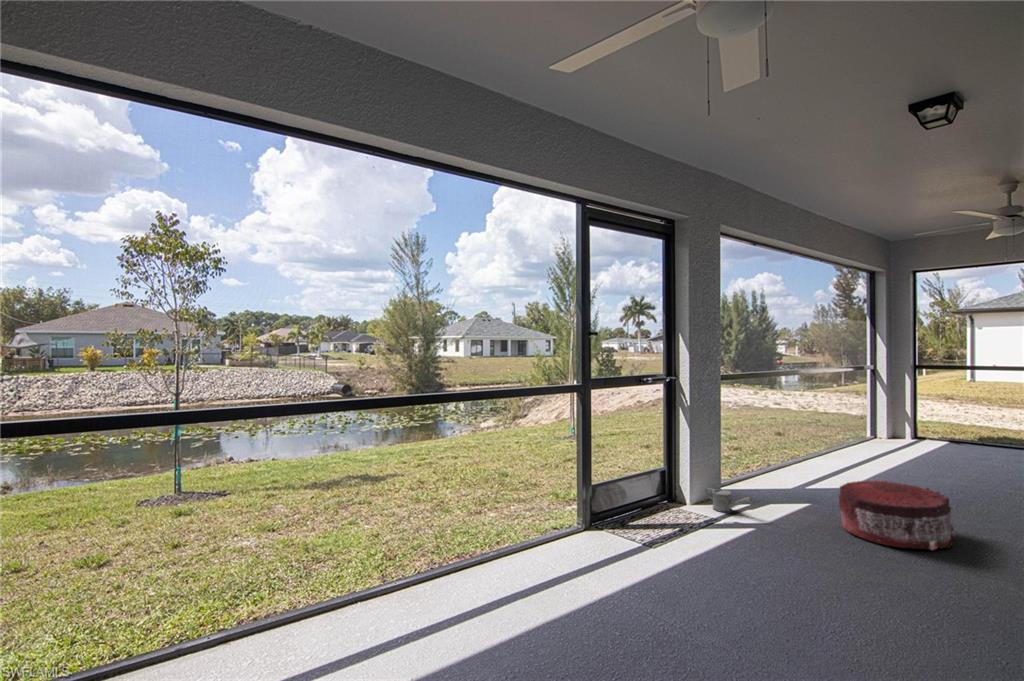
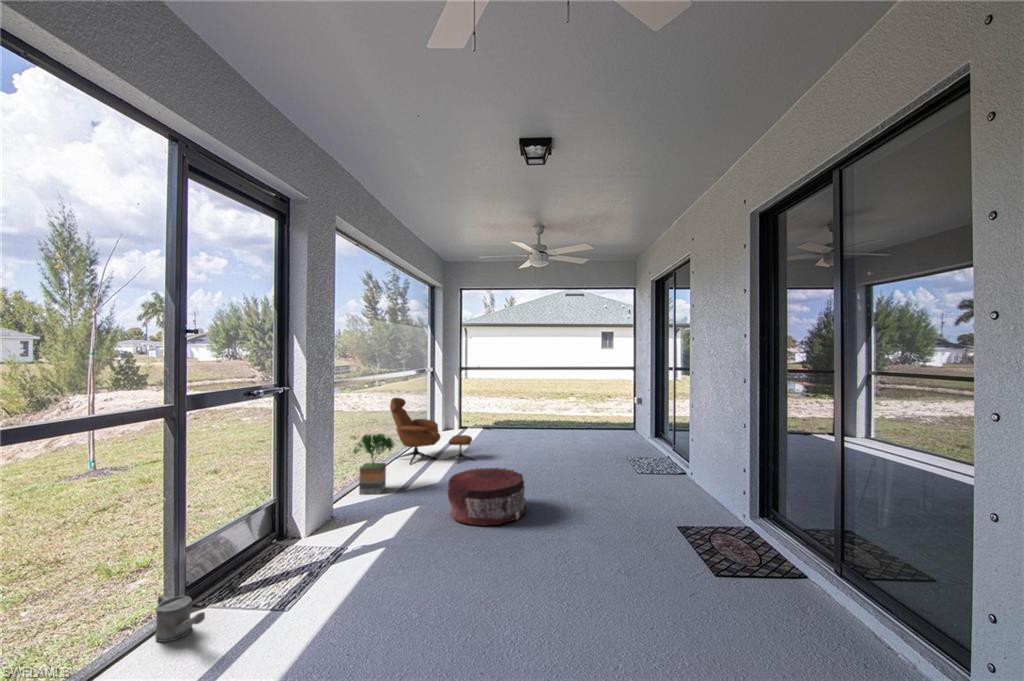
lounge chair: none [801,394,919,480] -> present [390,398,475,464]
potted tree: none [745,426,795,489] -> present [353,434,395,494]
watering can: present [705,488,752,512] -> present [155,595,205,642]

